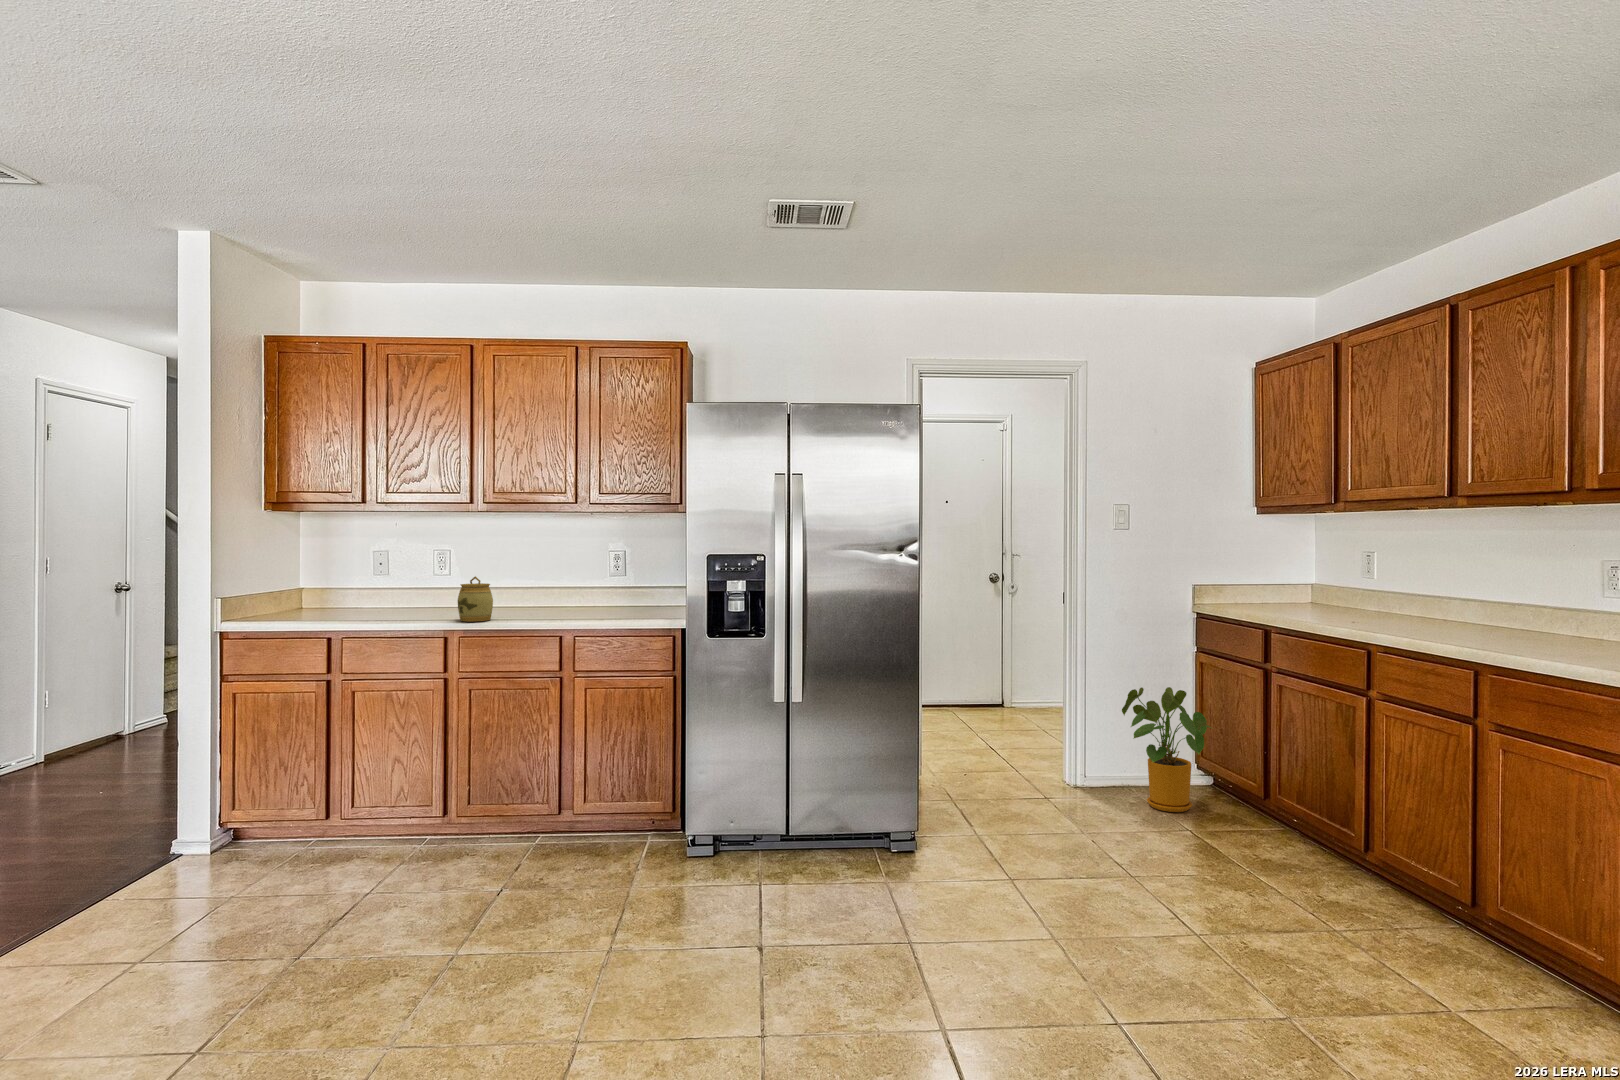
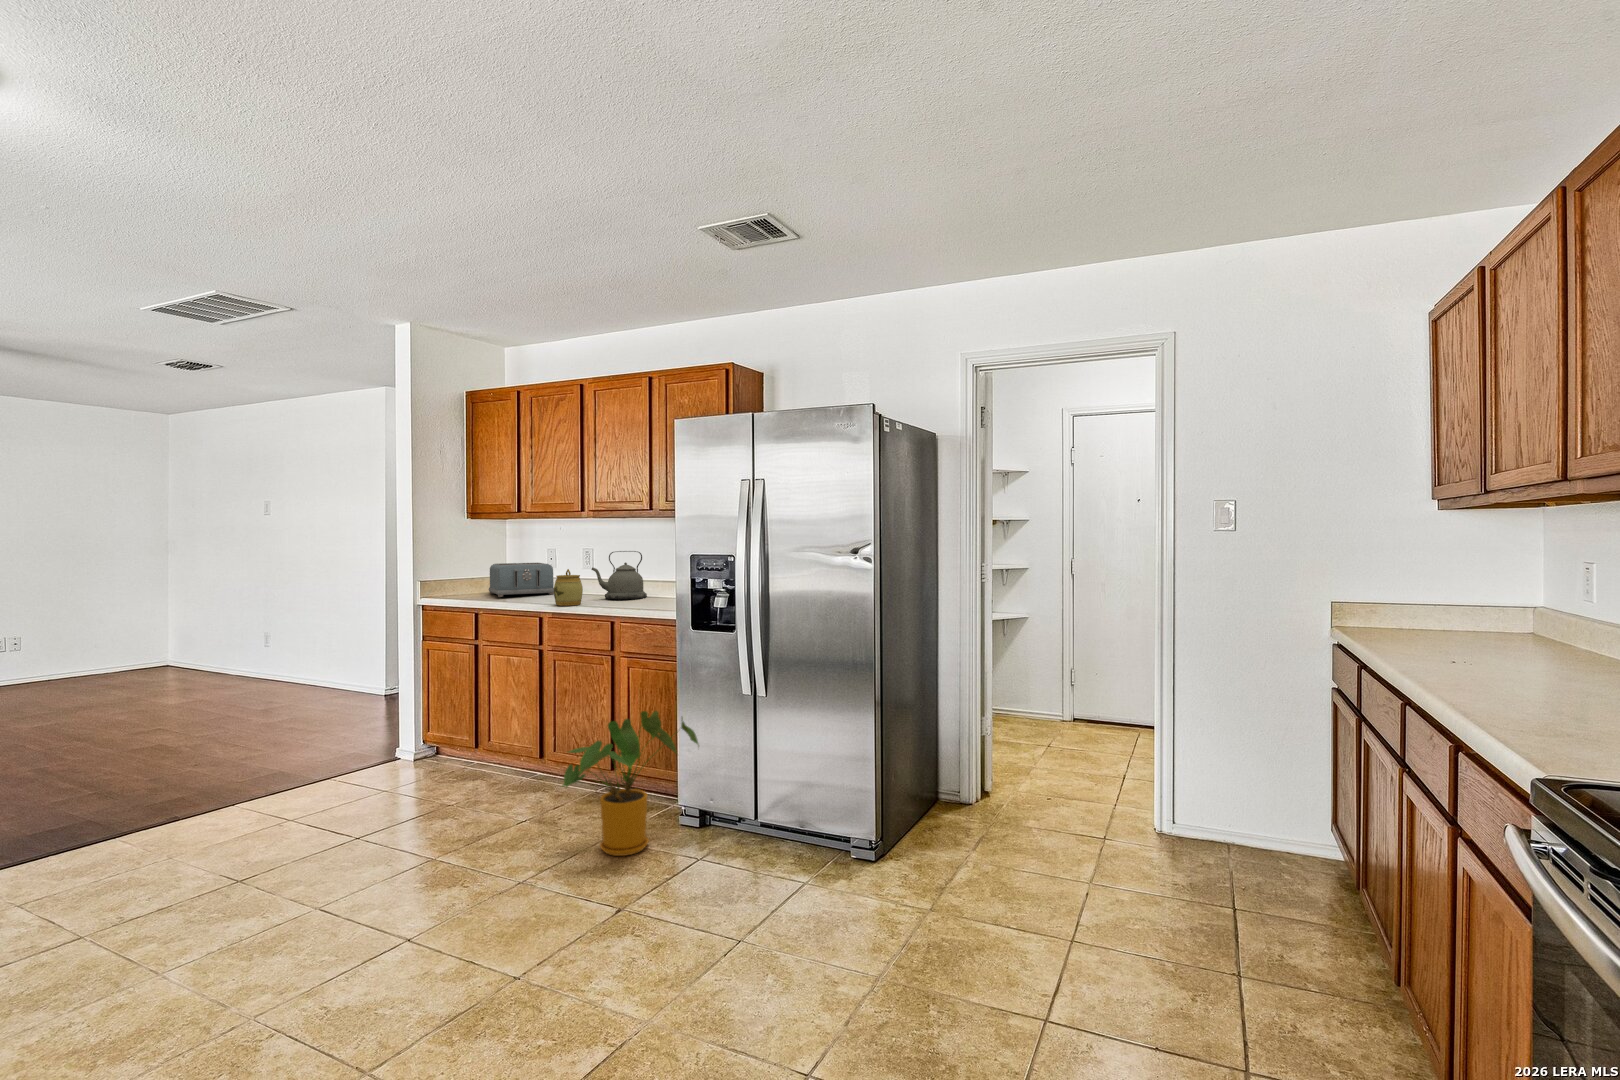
kettle: none [490,554,550,612] -> present [592,551,647,599]
toaster: none [297,570,407,616] -> present [489,563,554,597]
house plant: present [1122,687,1211,812] -> present [563,711,698,856]

